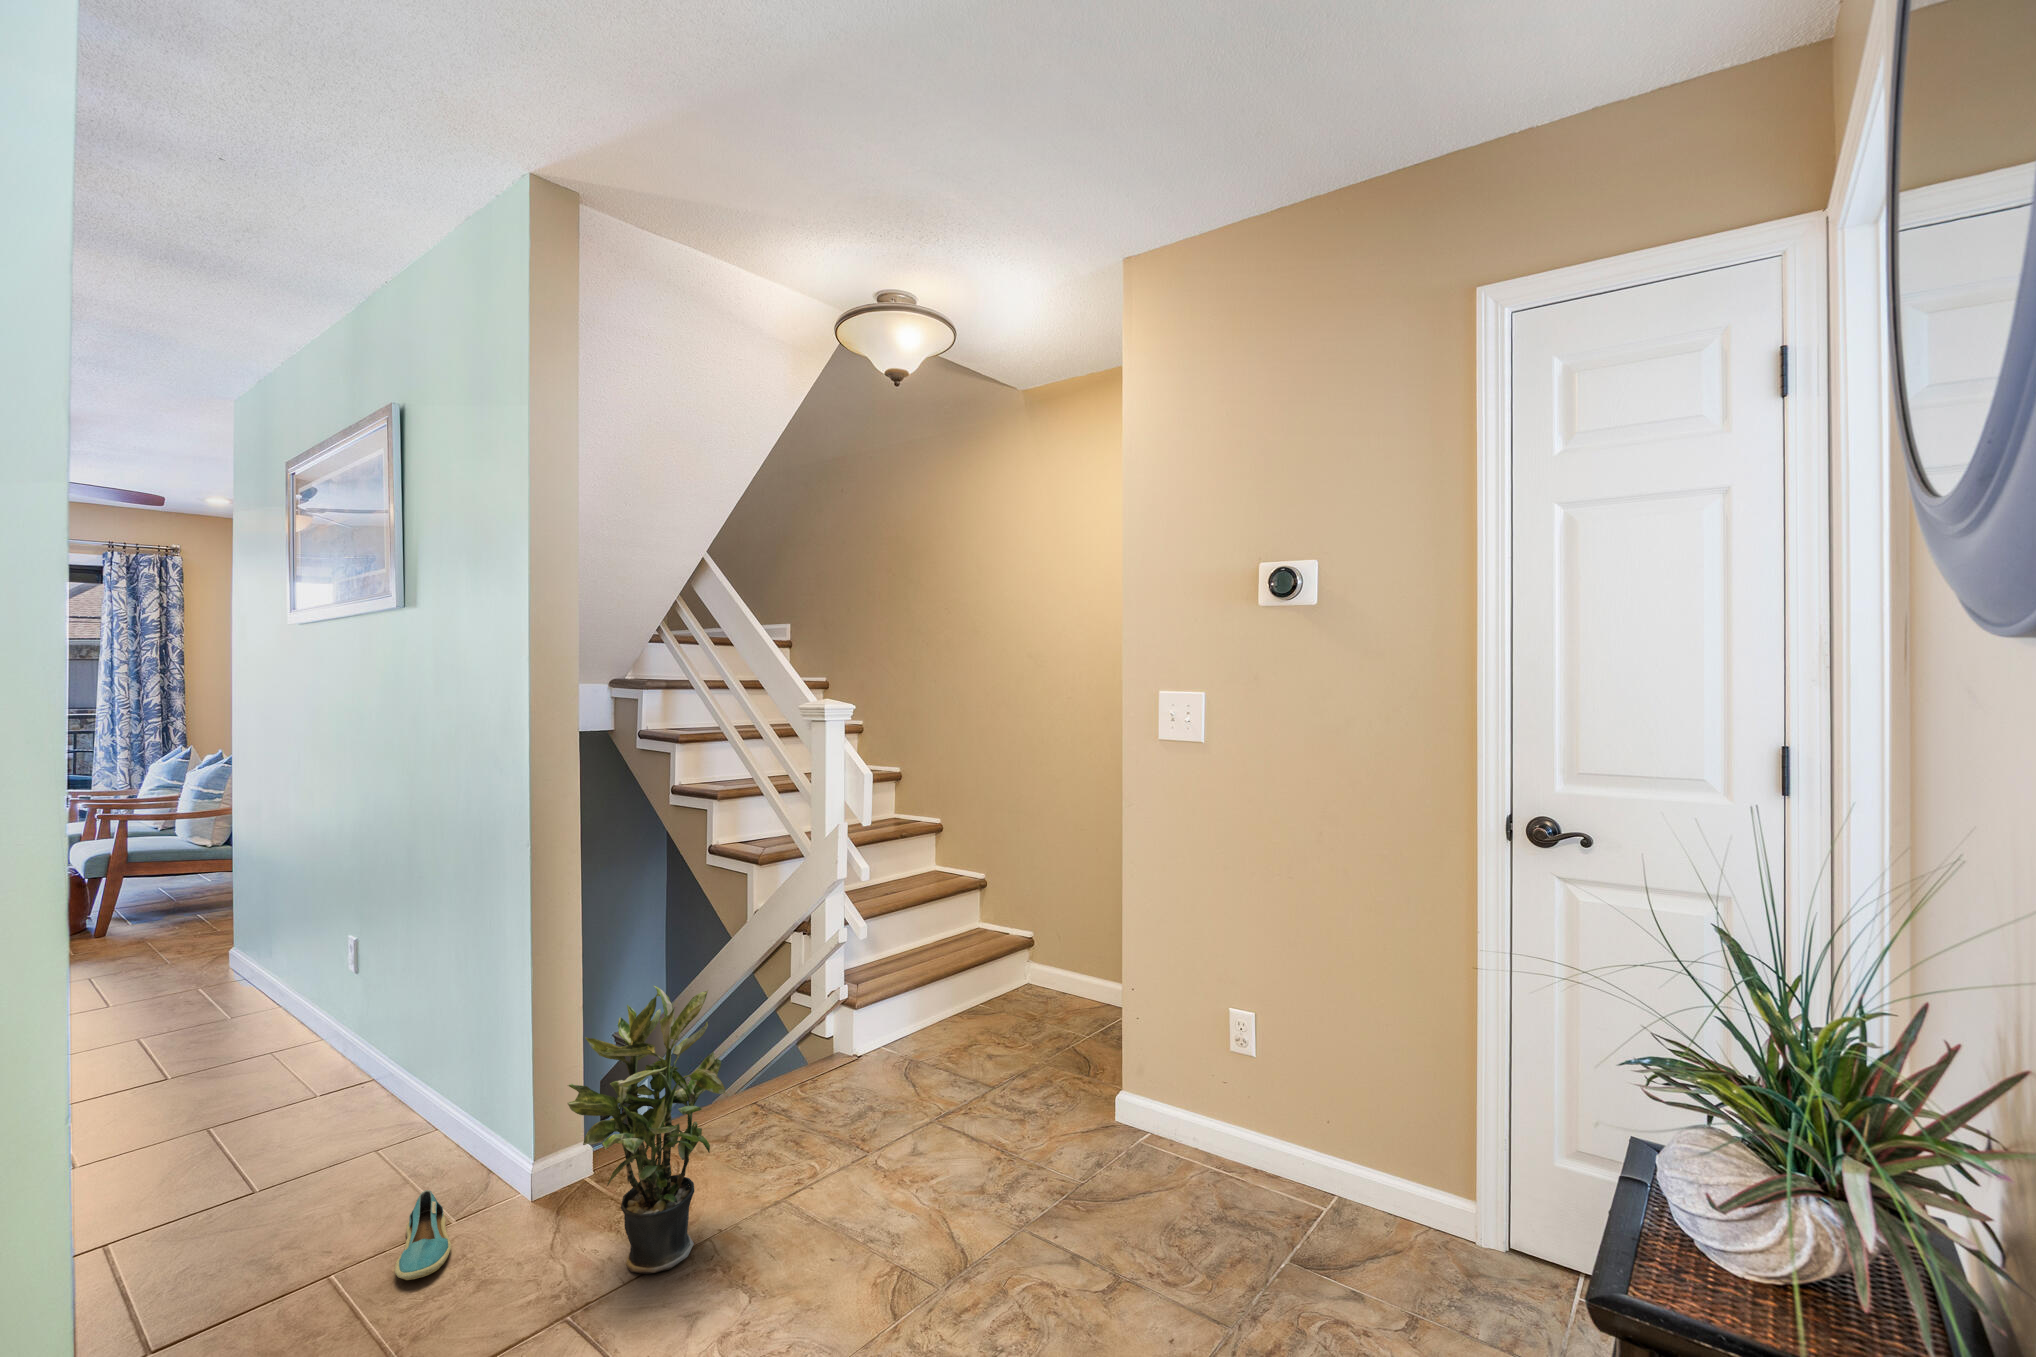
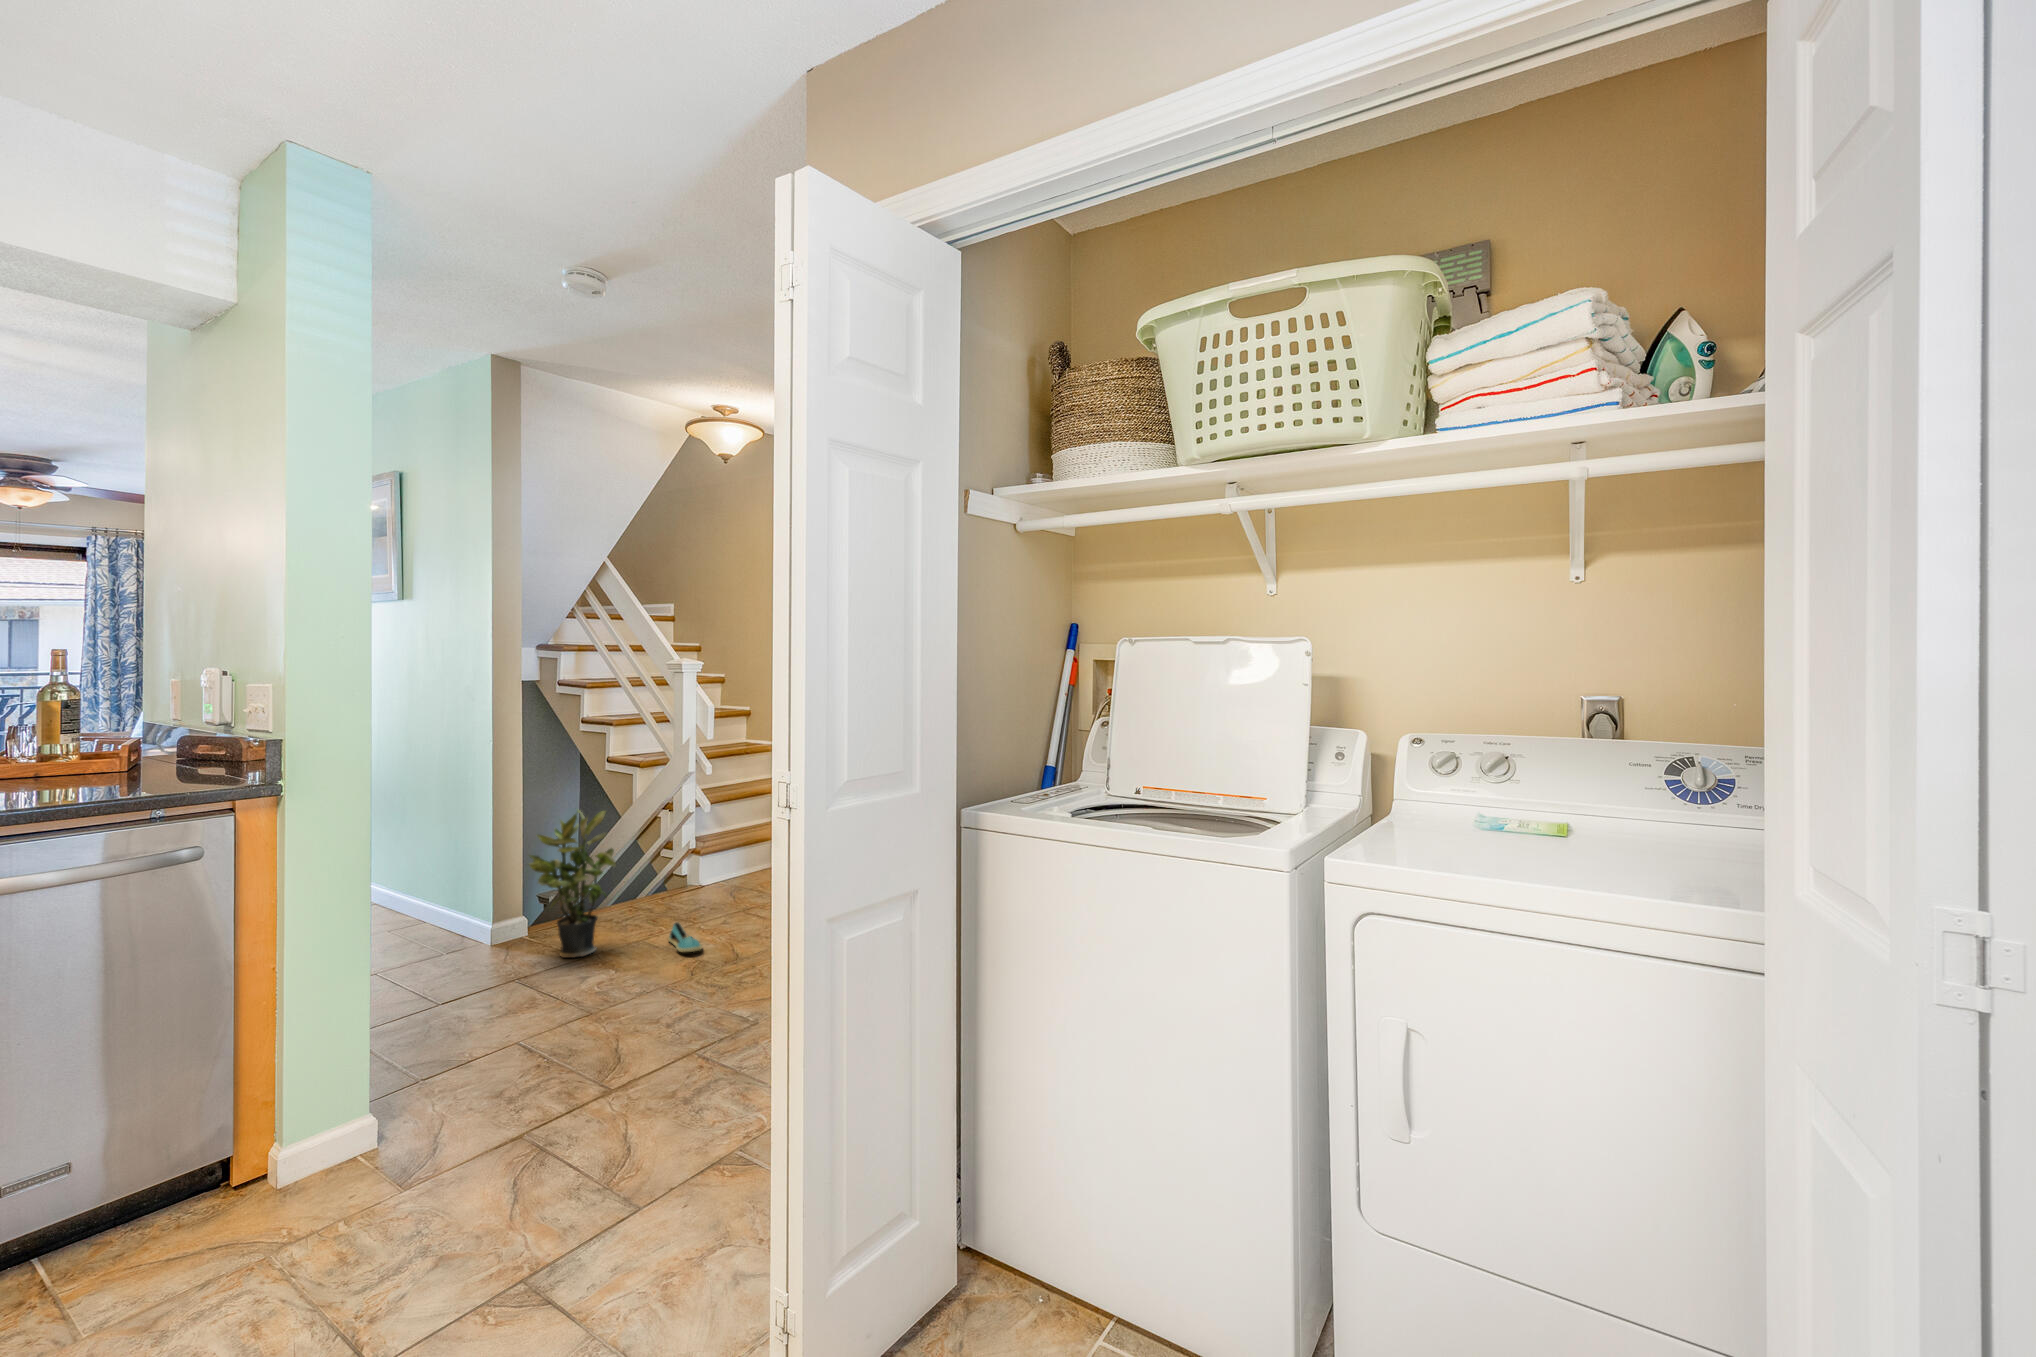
shoe: present [395,1190,451,1280] -> present [668,922,702,952]

